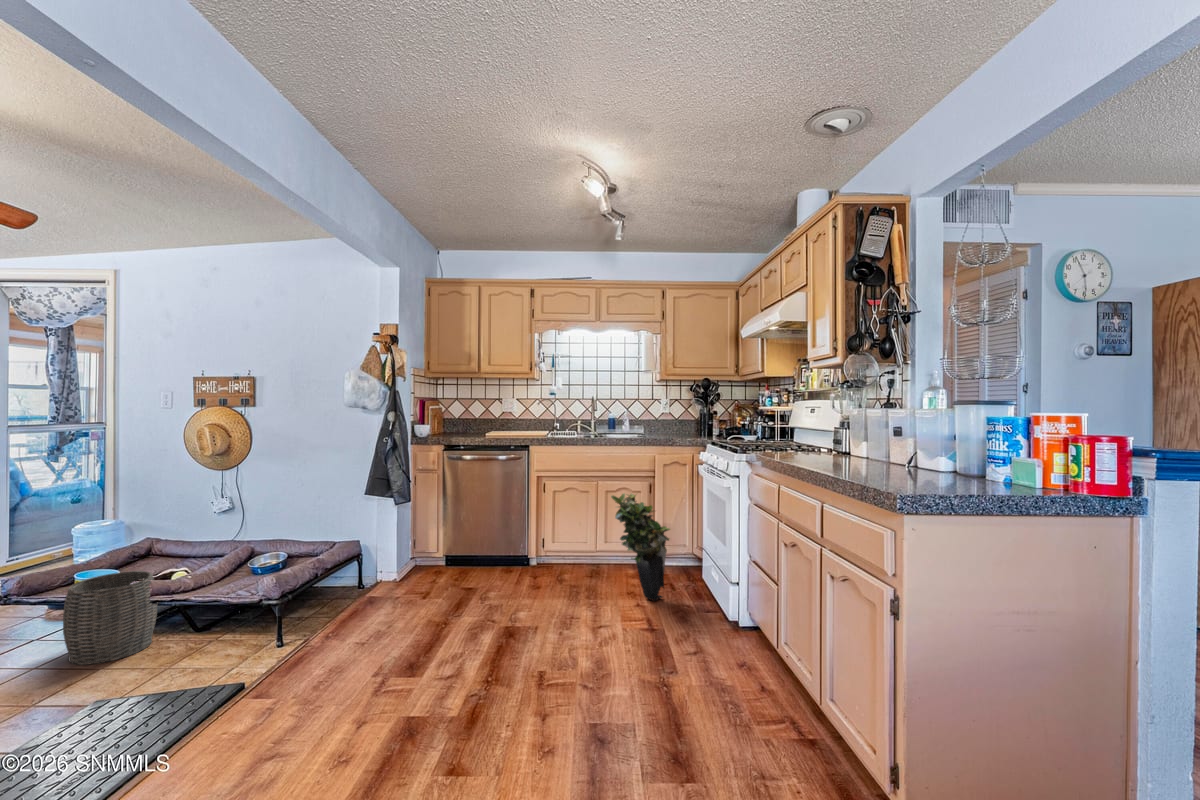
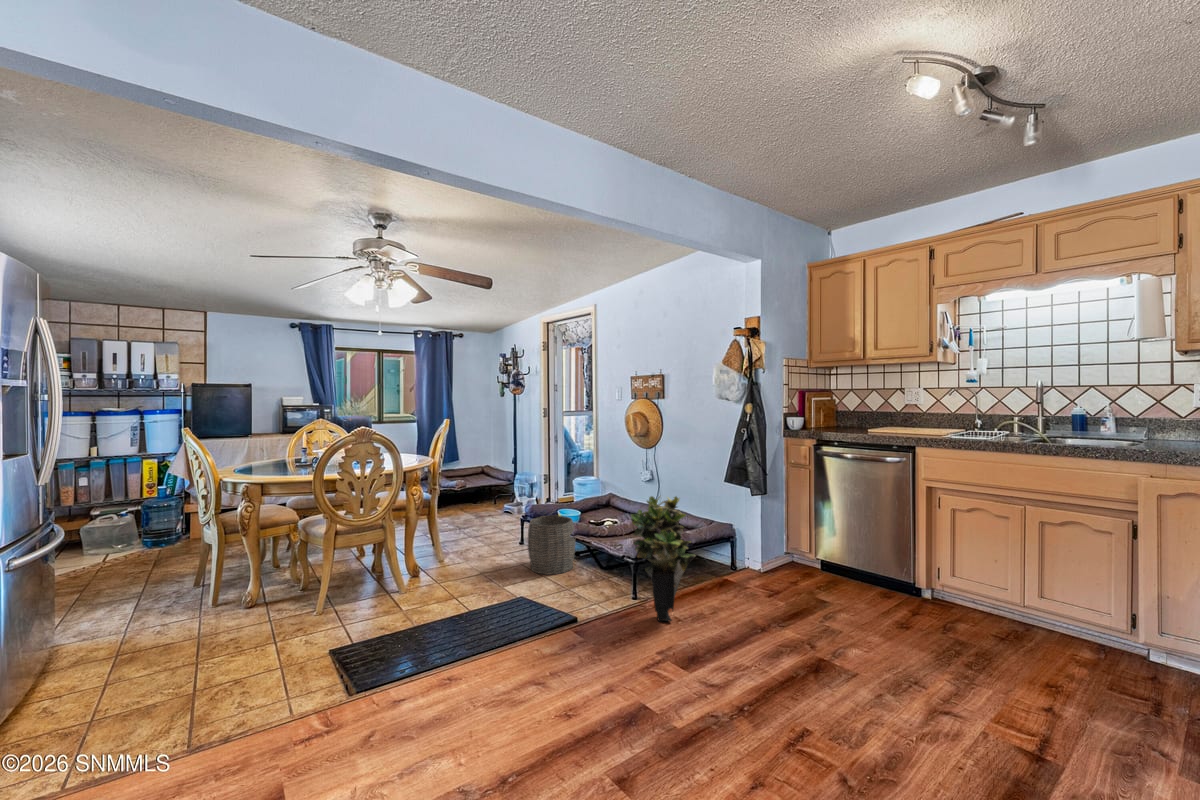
potted plant: present [611,493,670,601] -> present [630,496,695,621]

